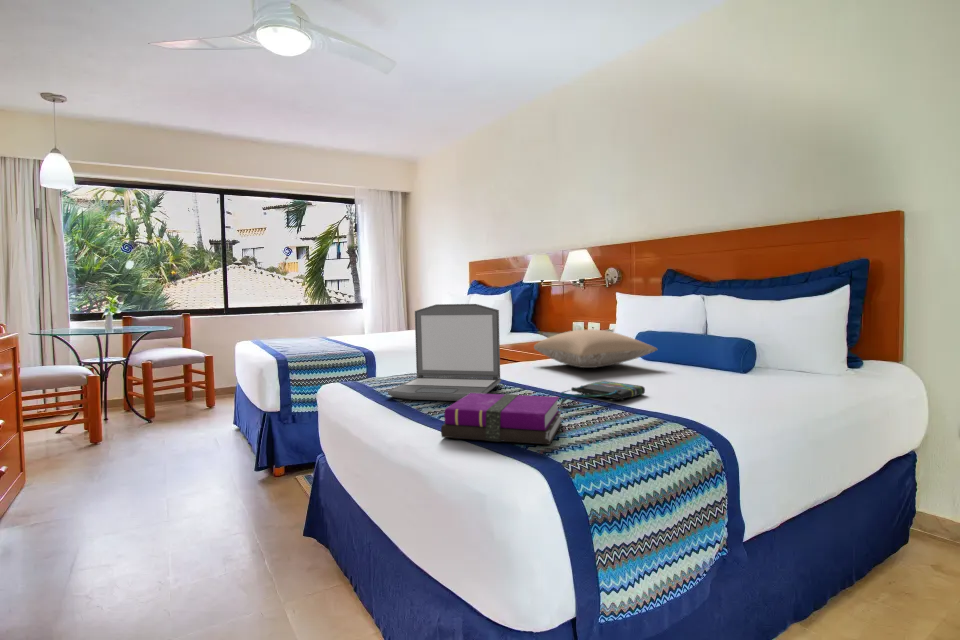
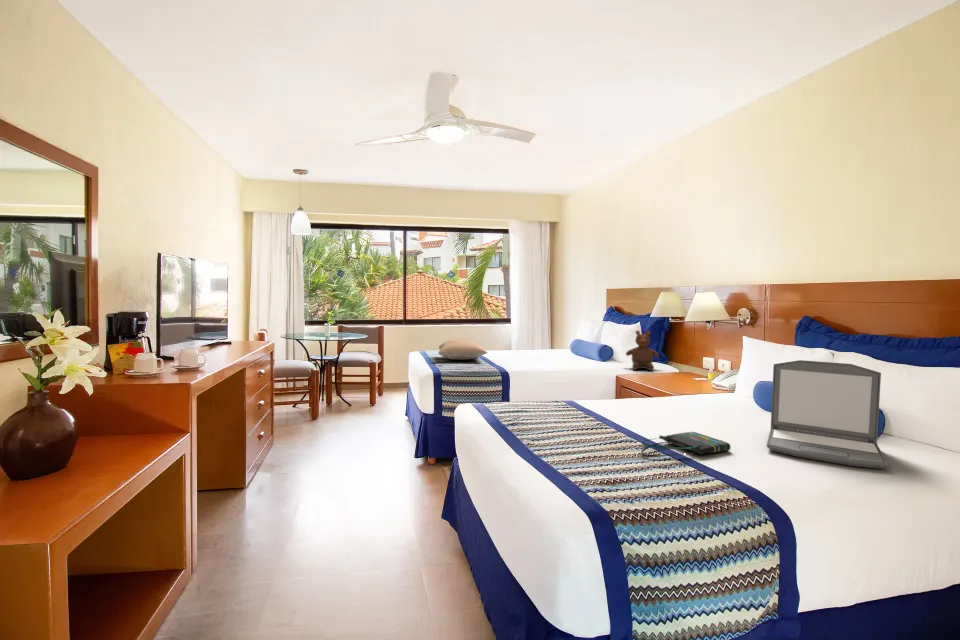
teddy bear: none [497,297,531,340] -> present [626,331,659,370]
laptop: present [388,304,501,401] -> present [767,360,888,469]
pillow: present [534,330,657,368] -> present [438,340,487,360]
notebook: present [441,393,562,444] -> none [527,434,634,491]

